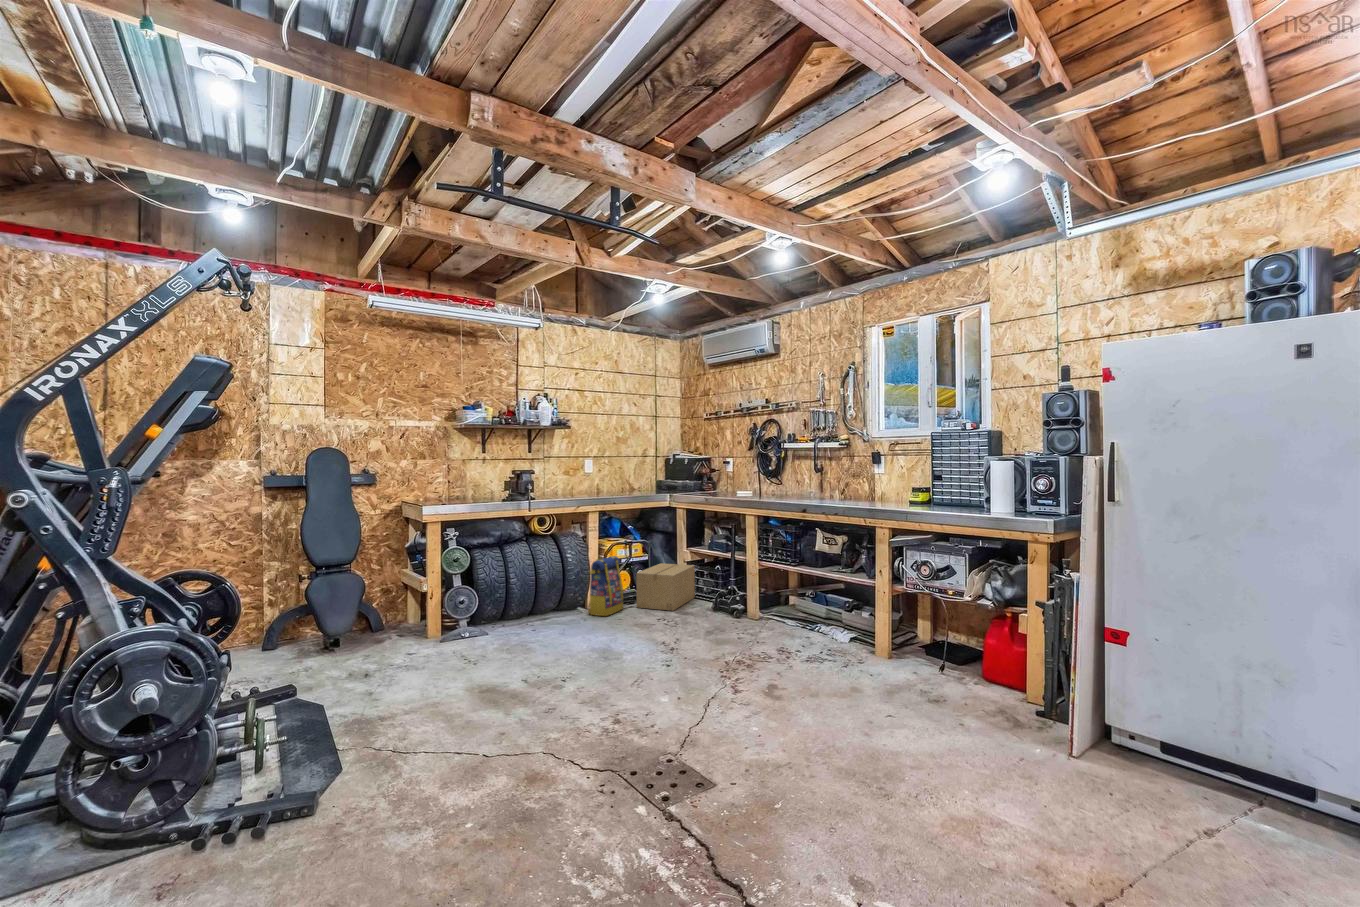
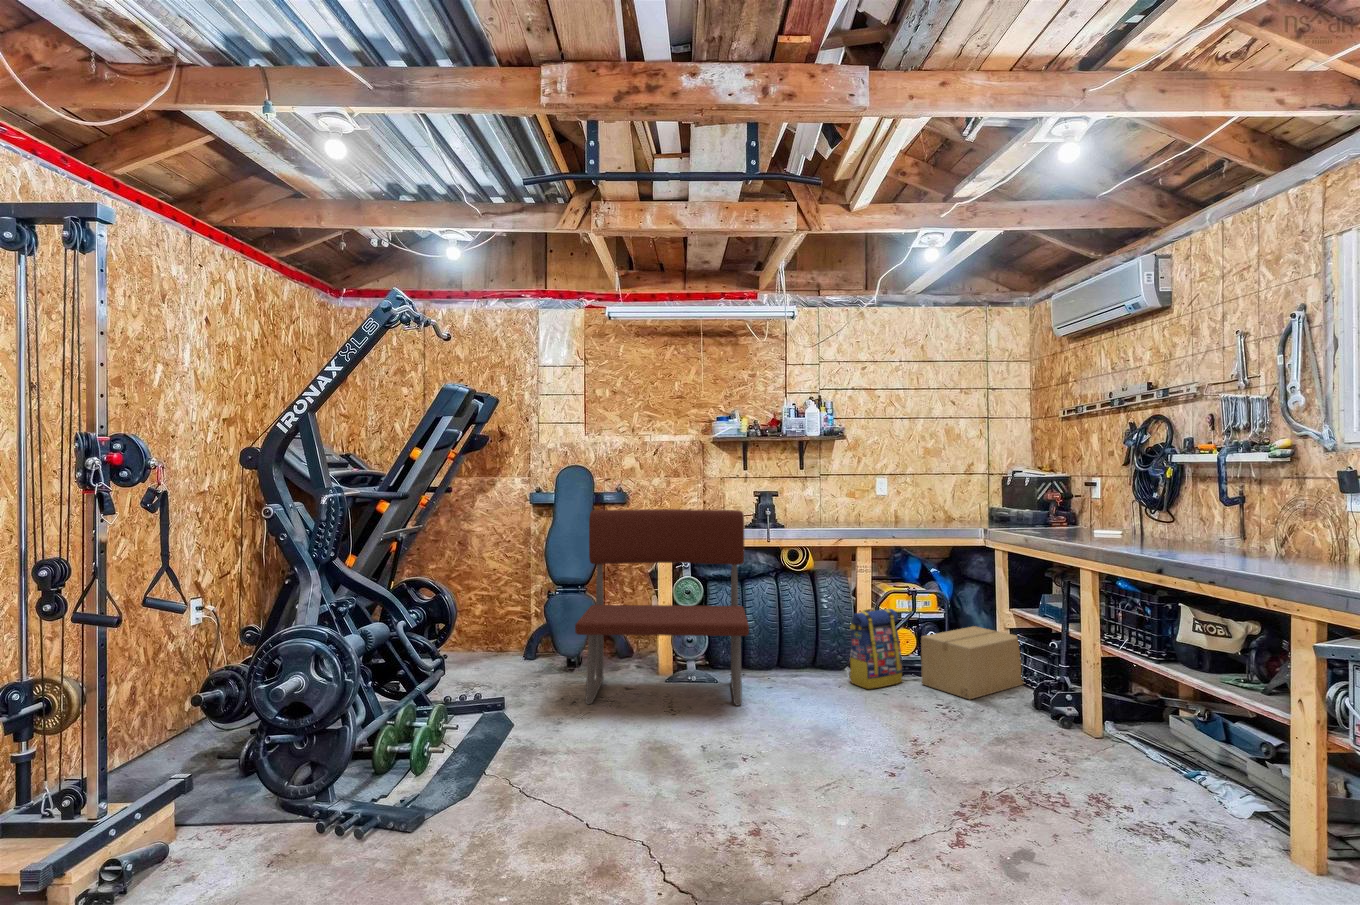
bench: none [370,486,539,668] -> present [575,509,749,705]

